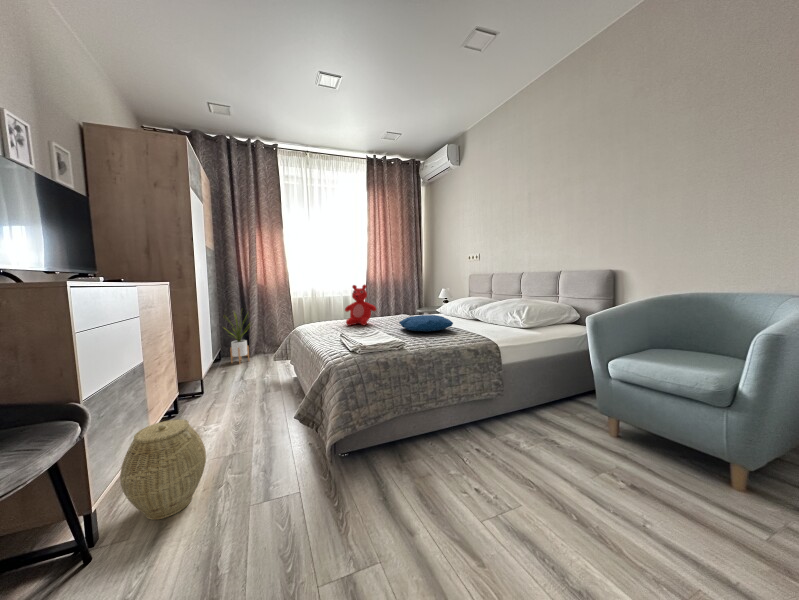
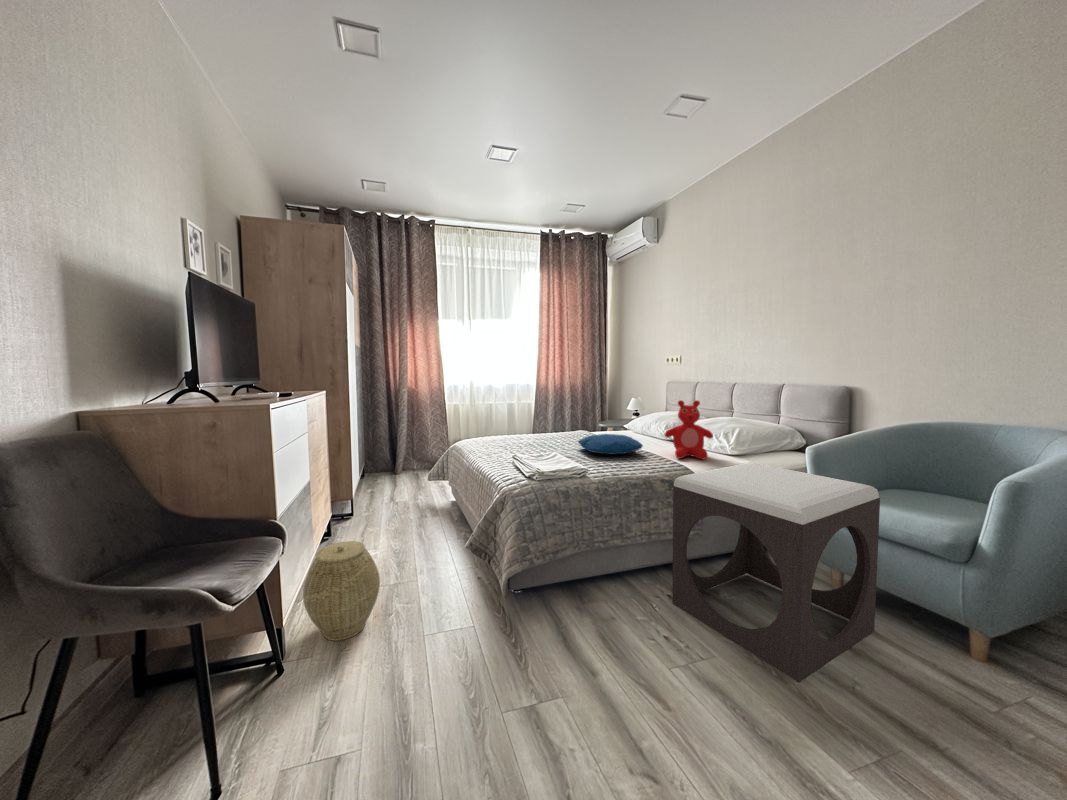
teddy bear: present [345,285,376,326] -> present [665,400,713,459]
house plant: present [227,313,249,364] -> none [367,413,403,480]
footstool: none [480,331,654,525] -> present [672,462,880,682]

